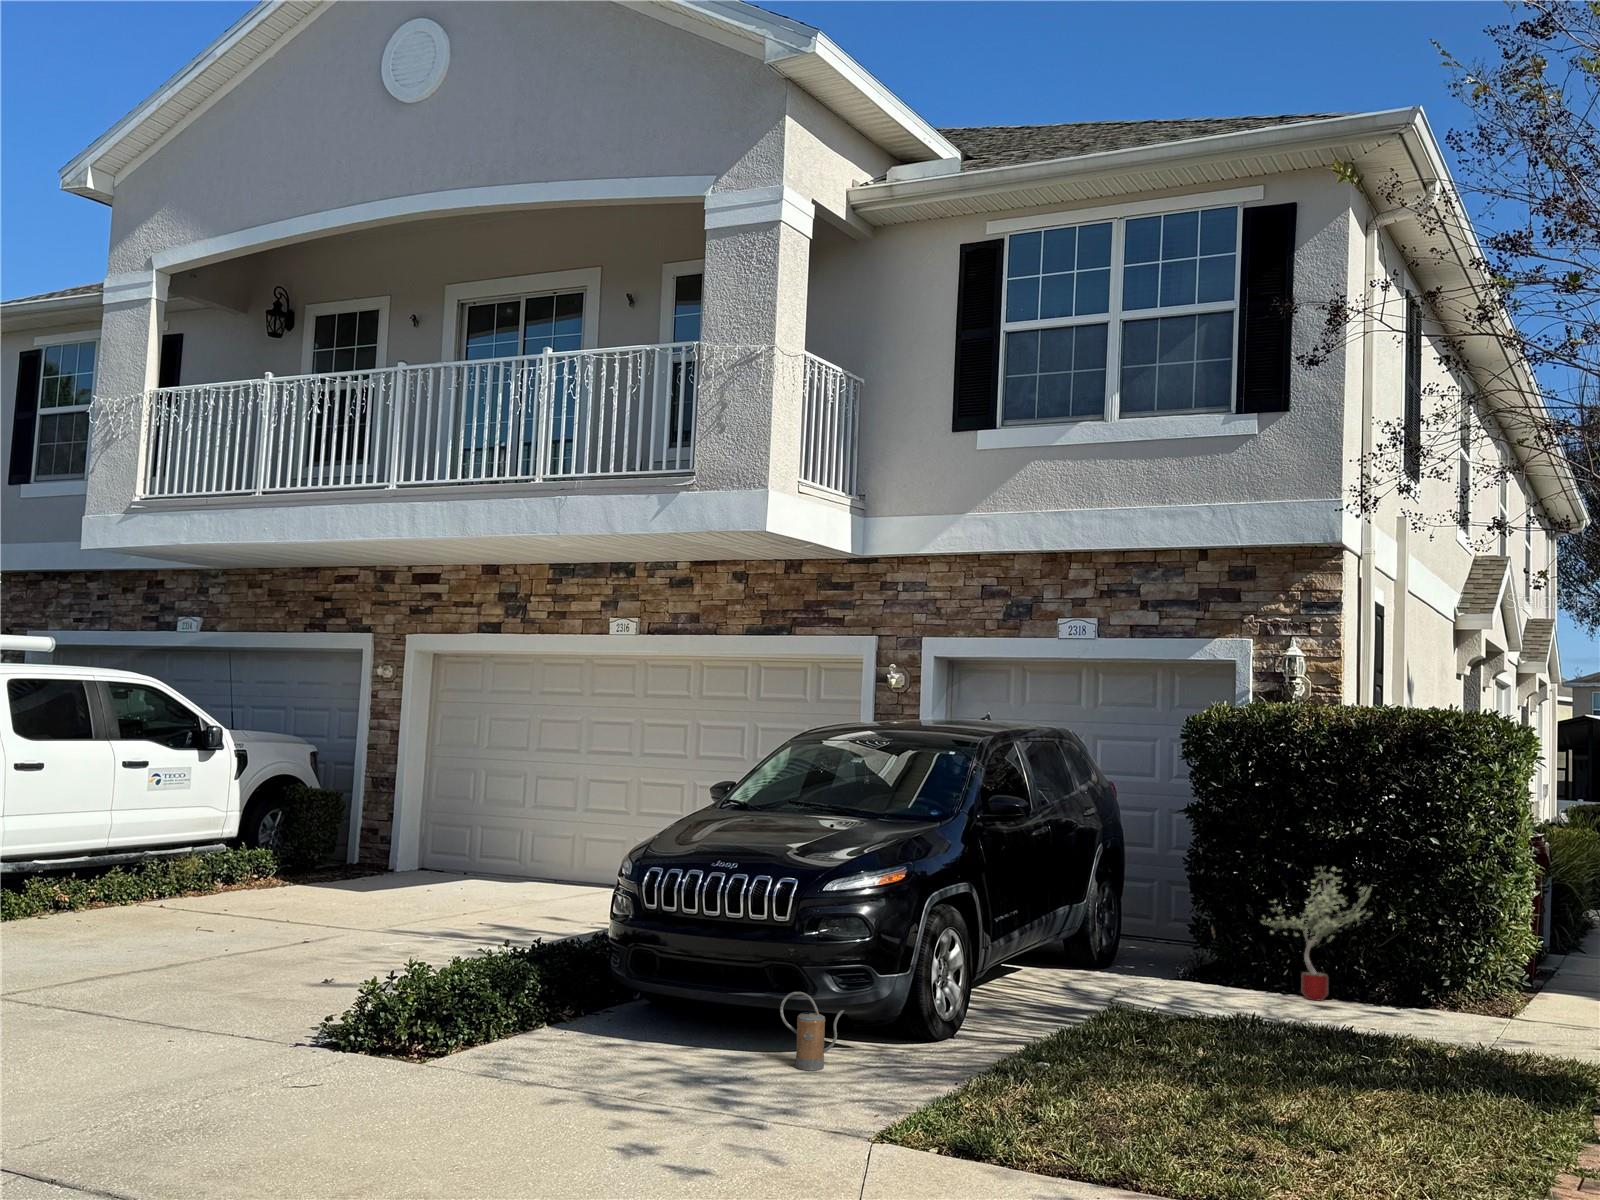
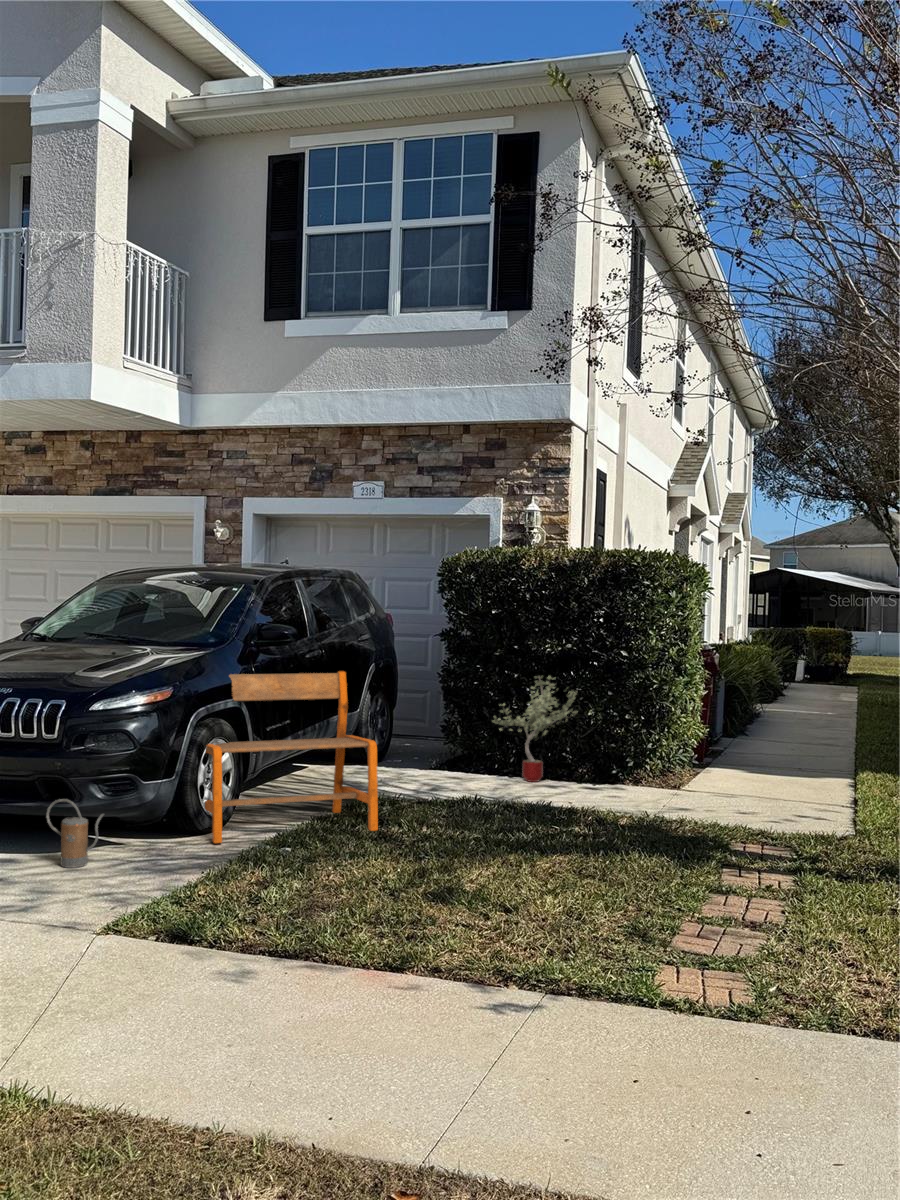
bench: none [923,854,1141,1053] -> present [205,671,378,843]

